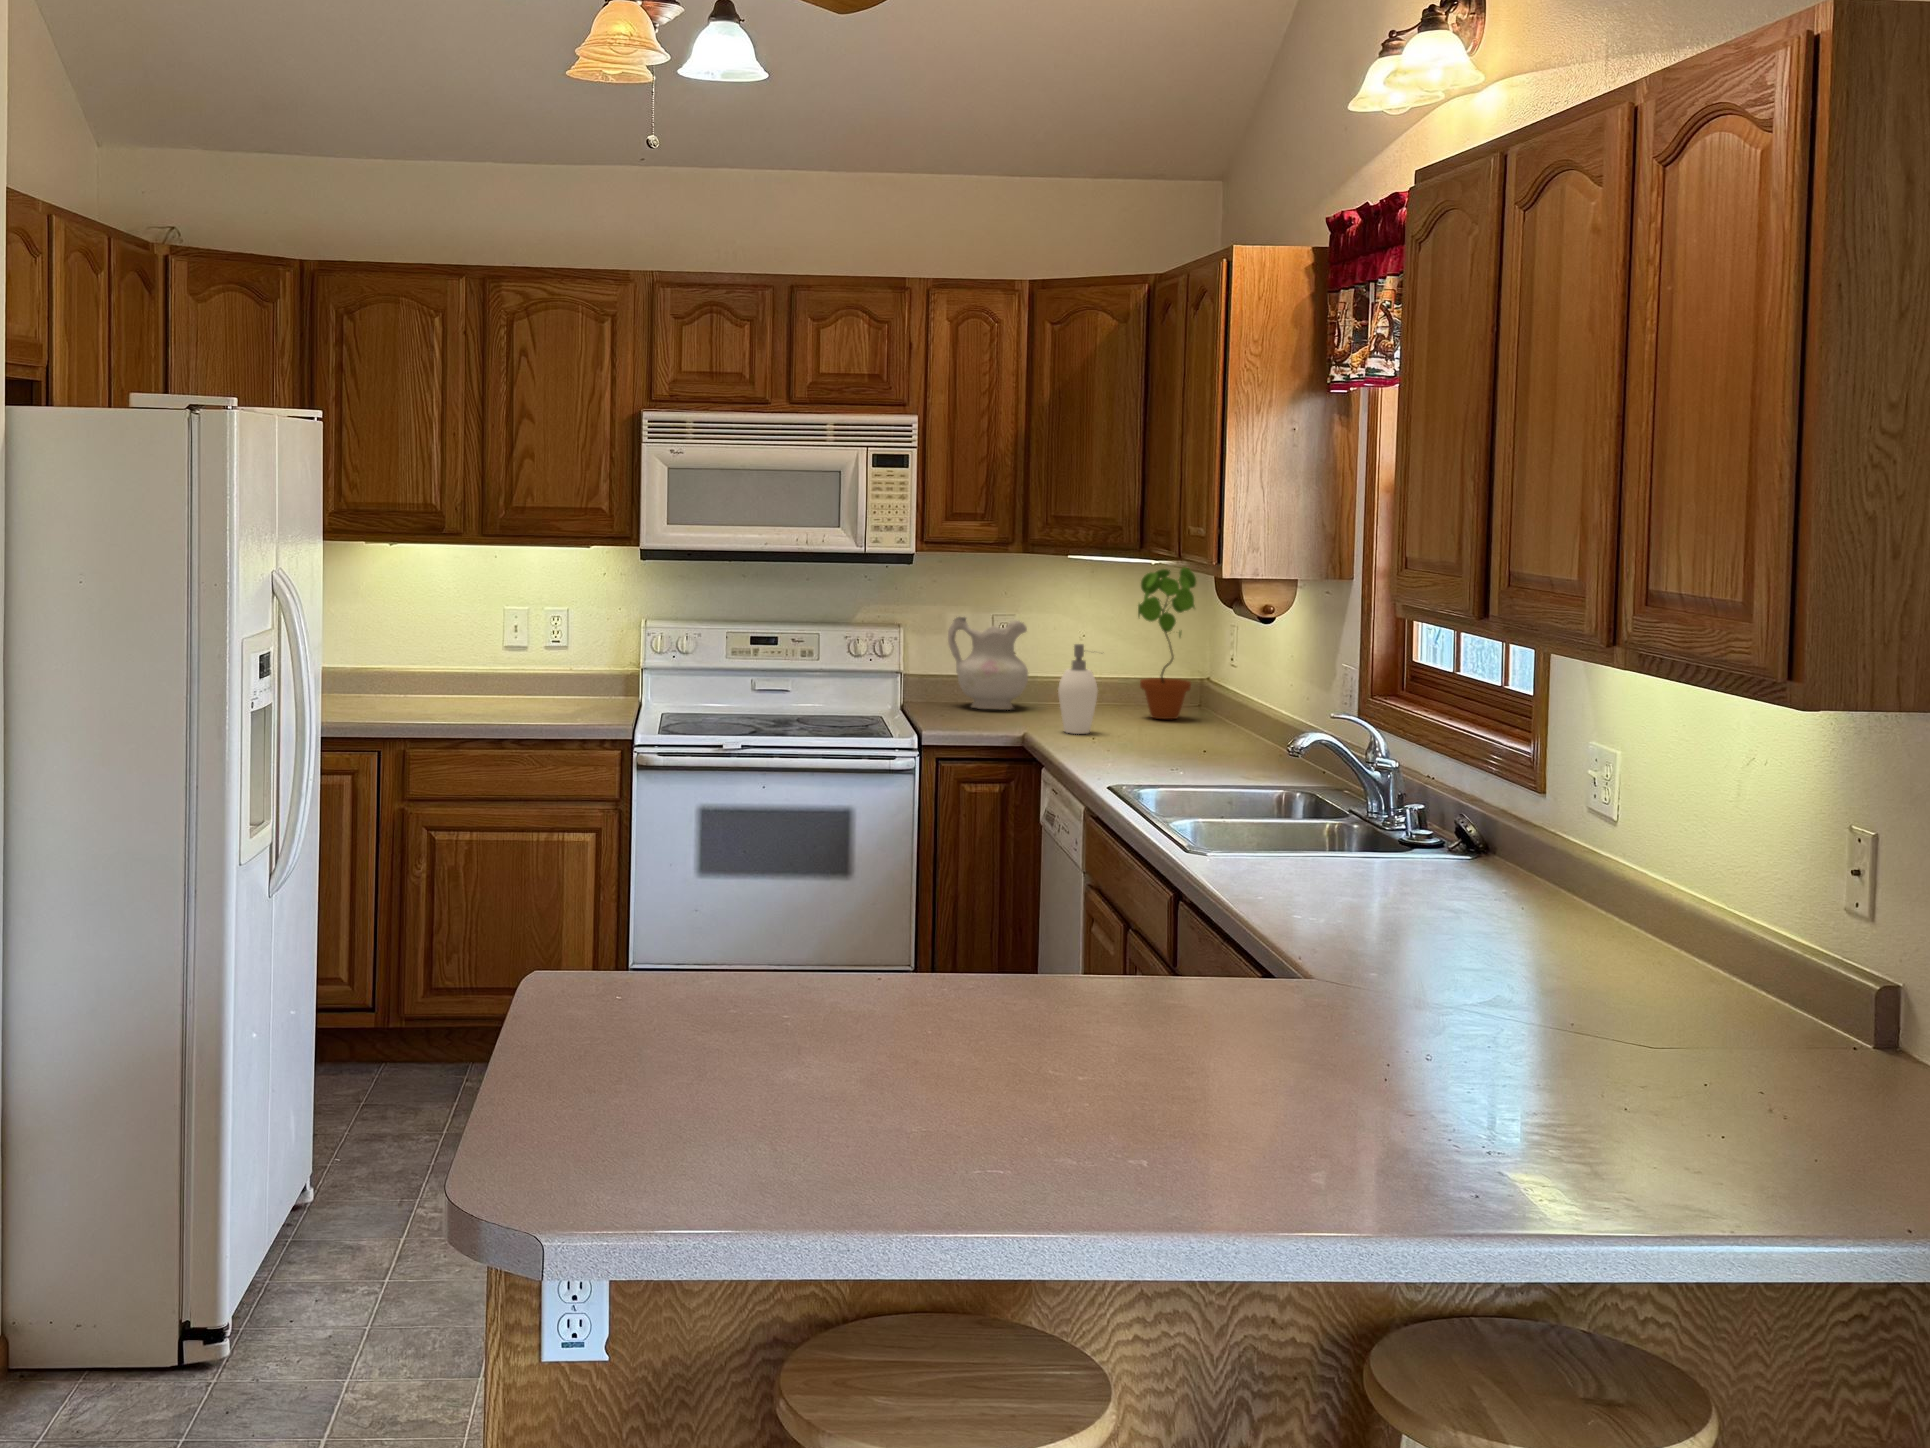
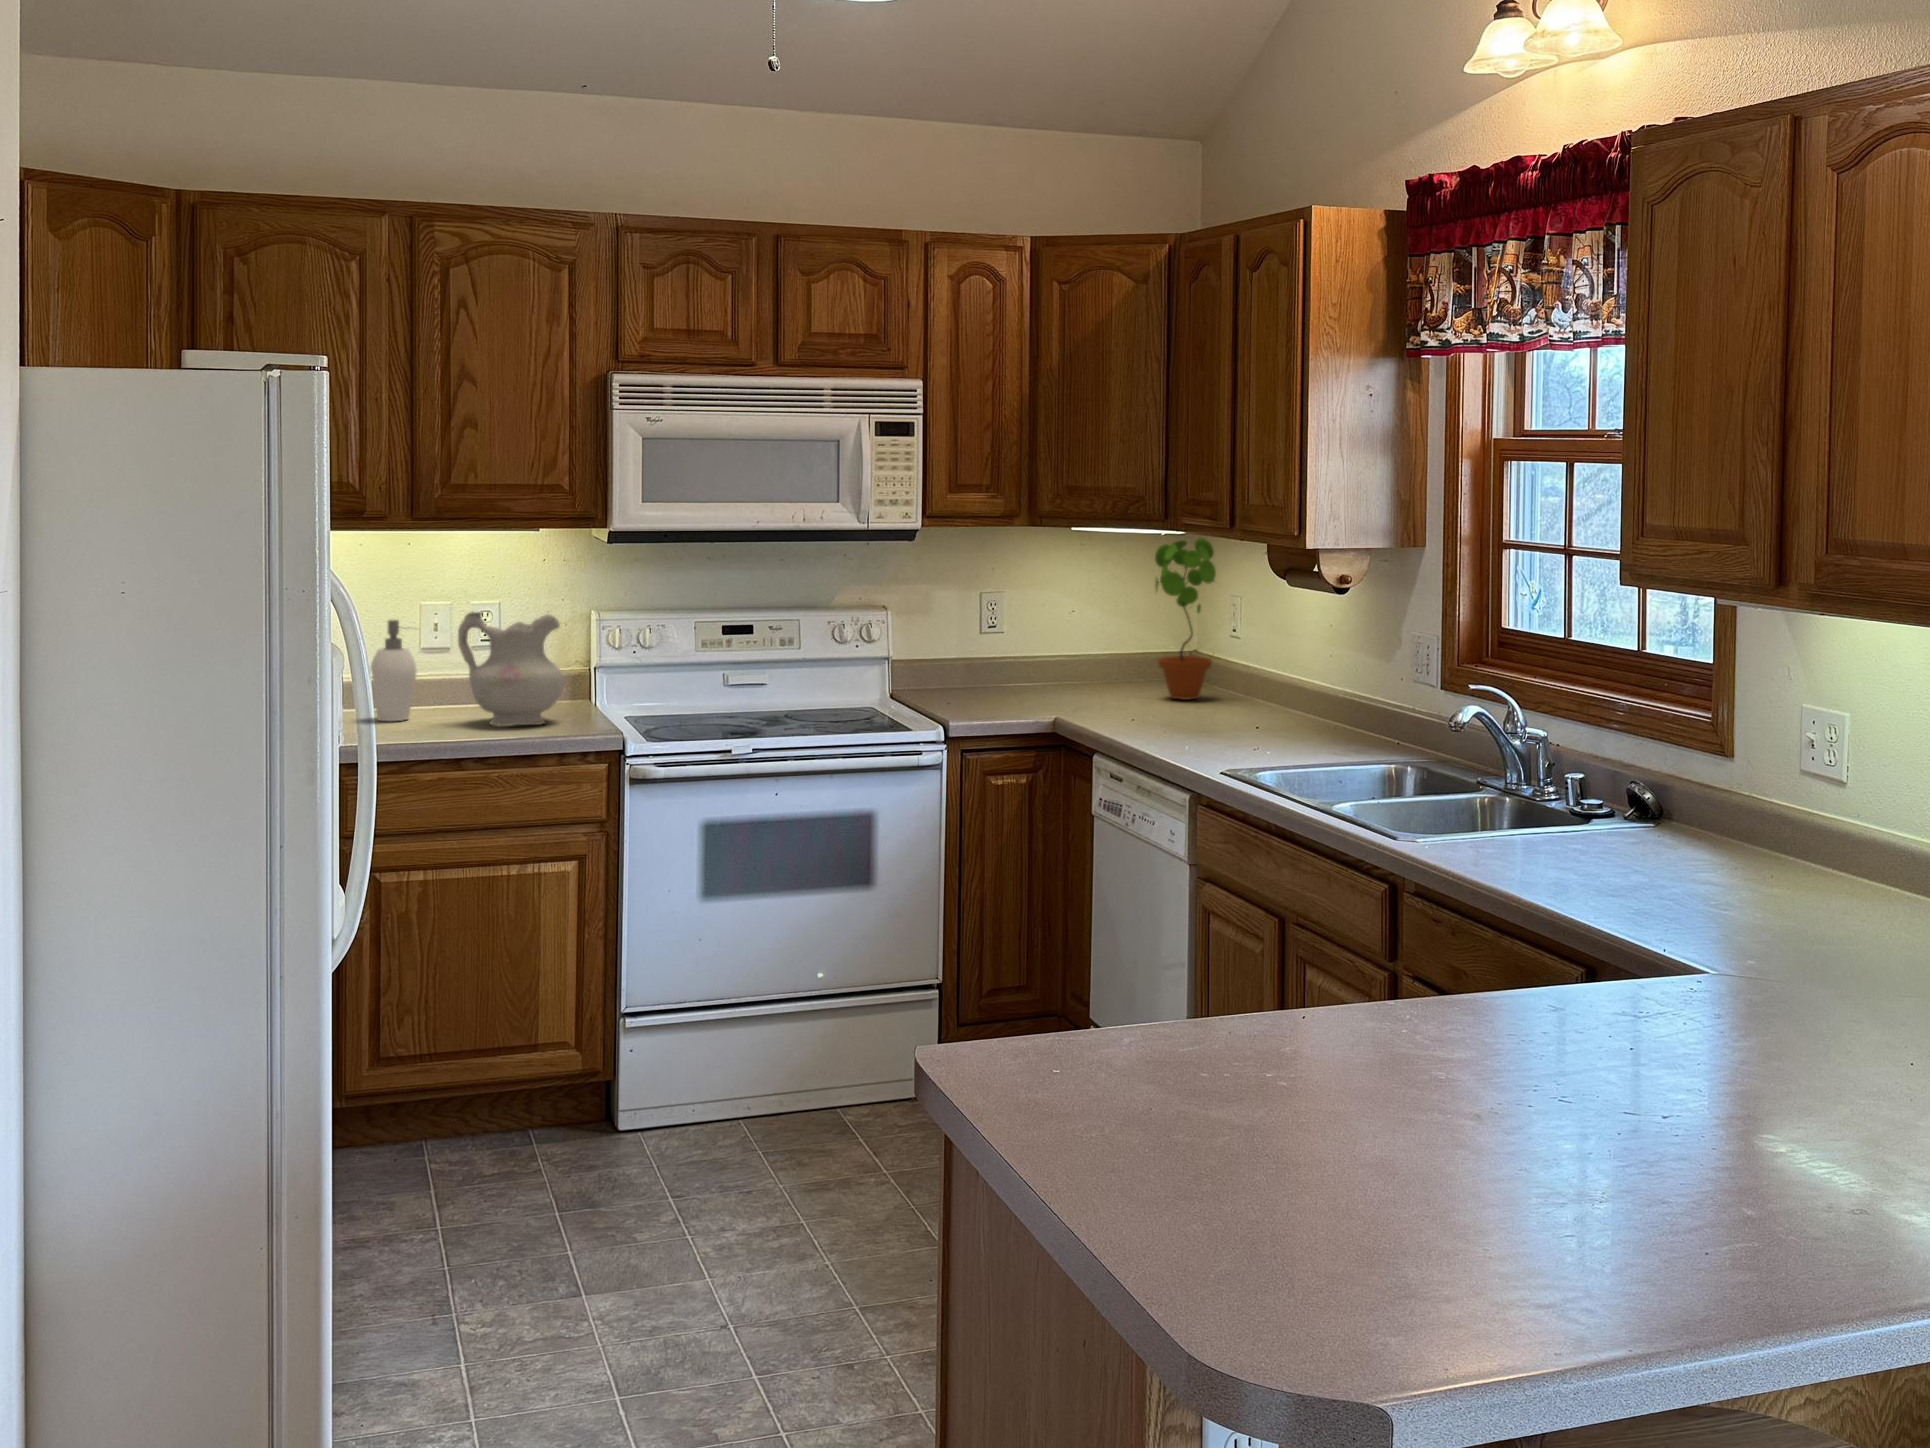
ceramic pitcher: present [948,617,1028,710] -> present [458,612,563,726]
soap dispenser: present [1058,644,1098,734] -> present [371,620,416,721]

